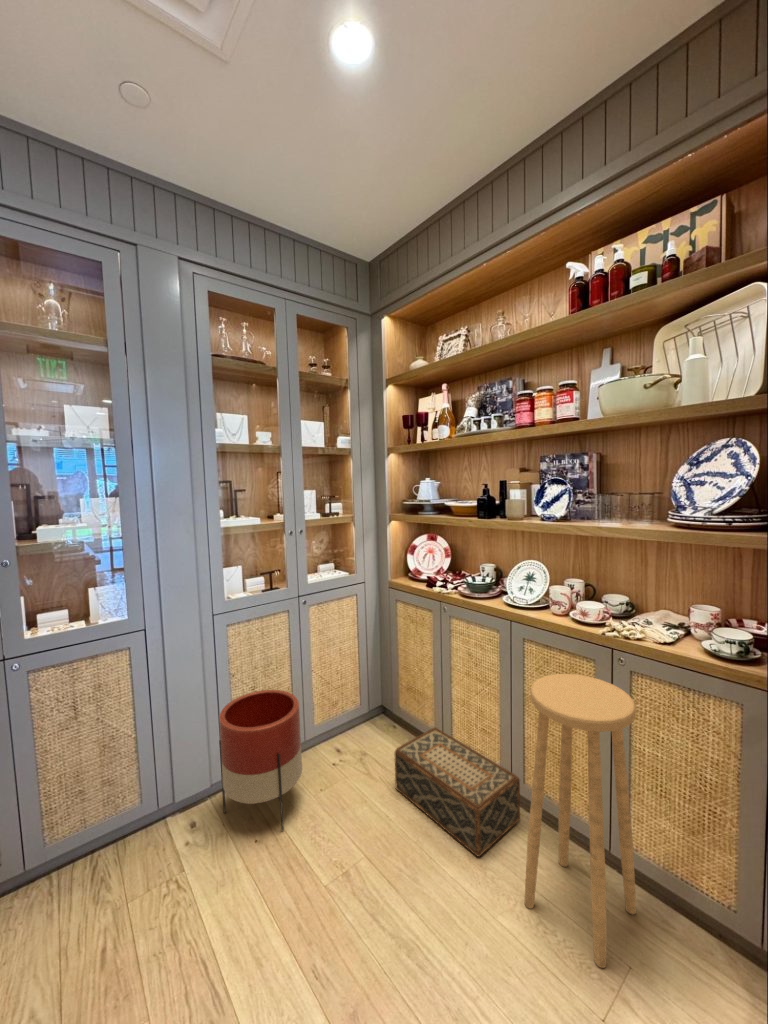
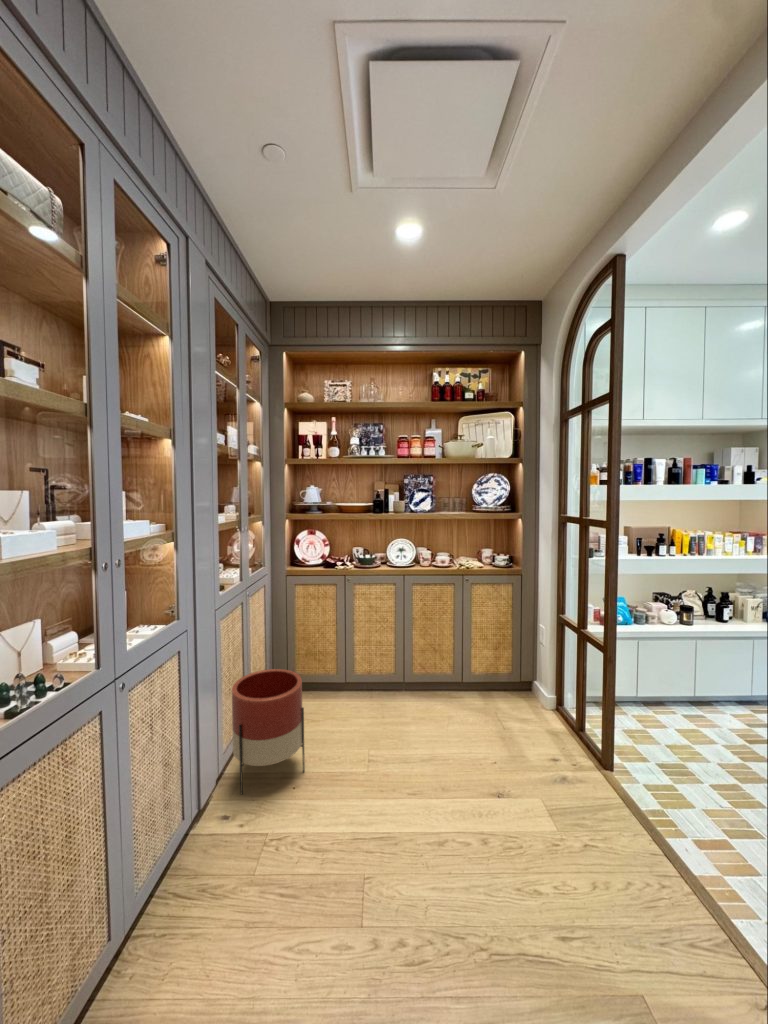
stool: present [524,674,636,968] -> none [443,591,492,719]
woven basket: present [395,727,520,856] -> none [339,668,417,717]

